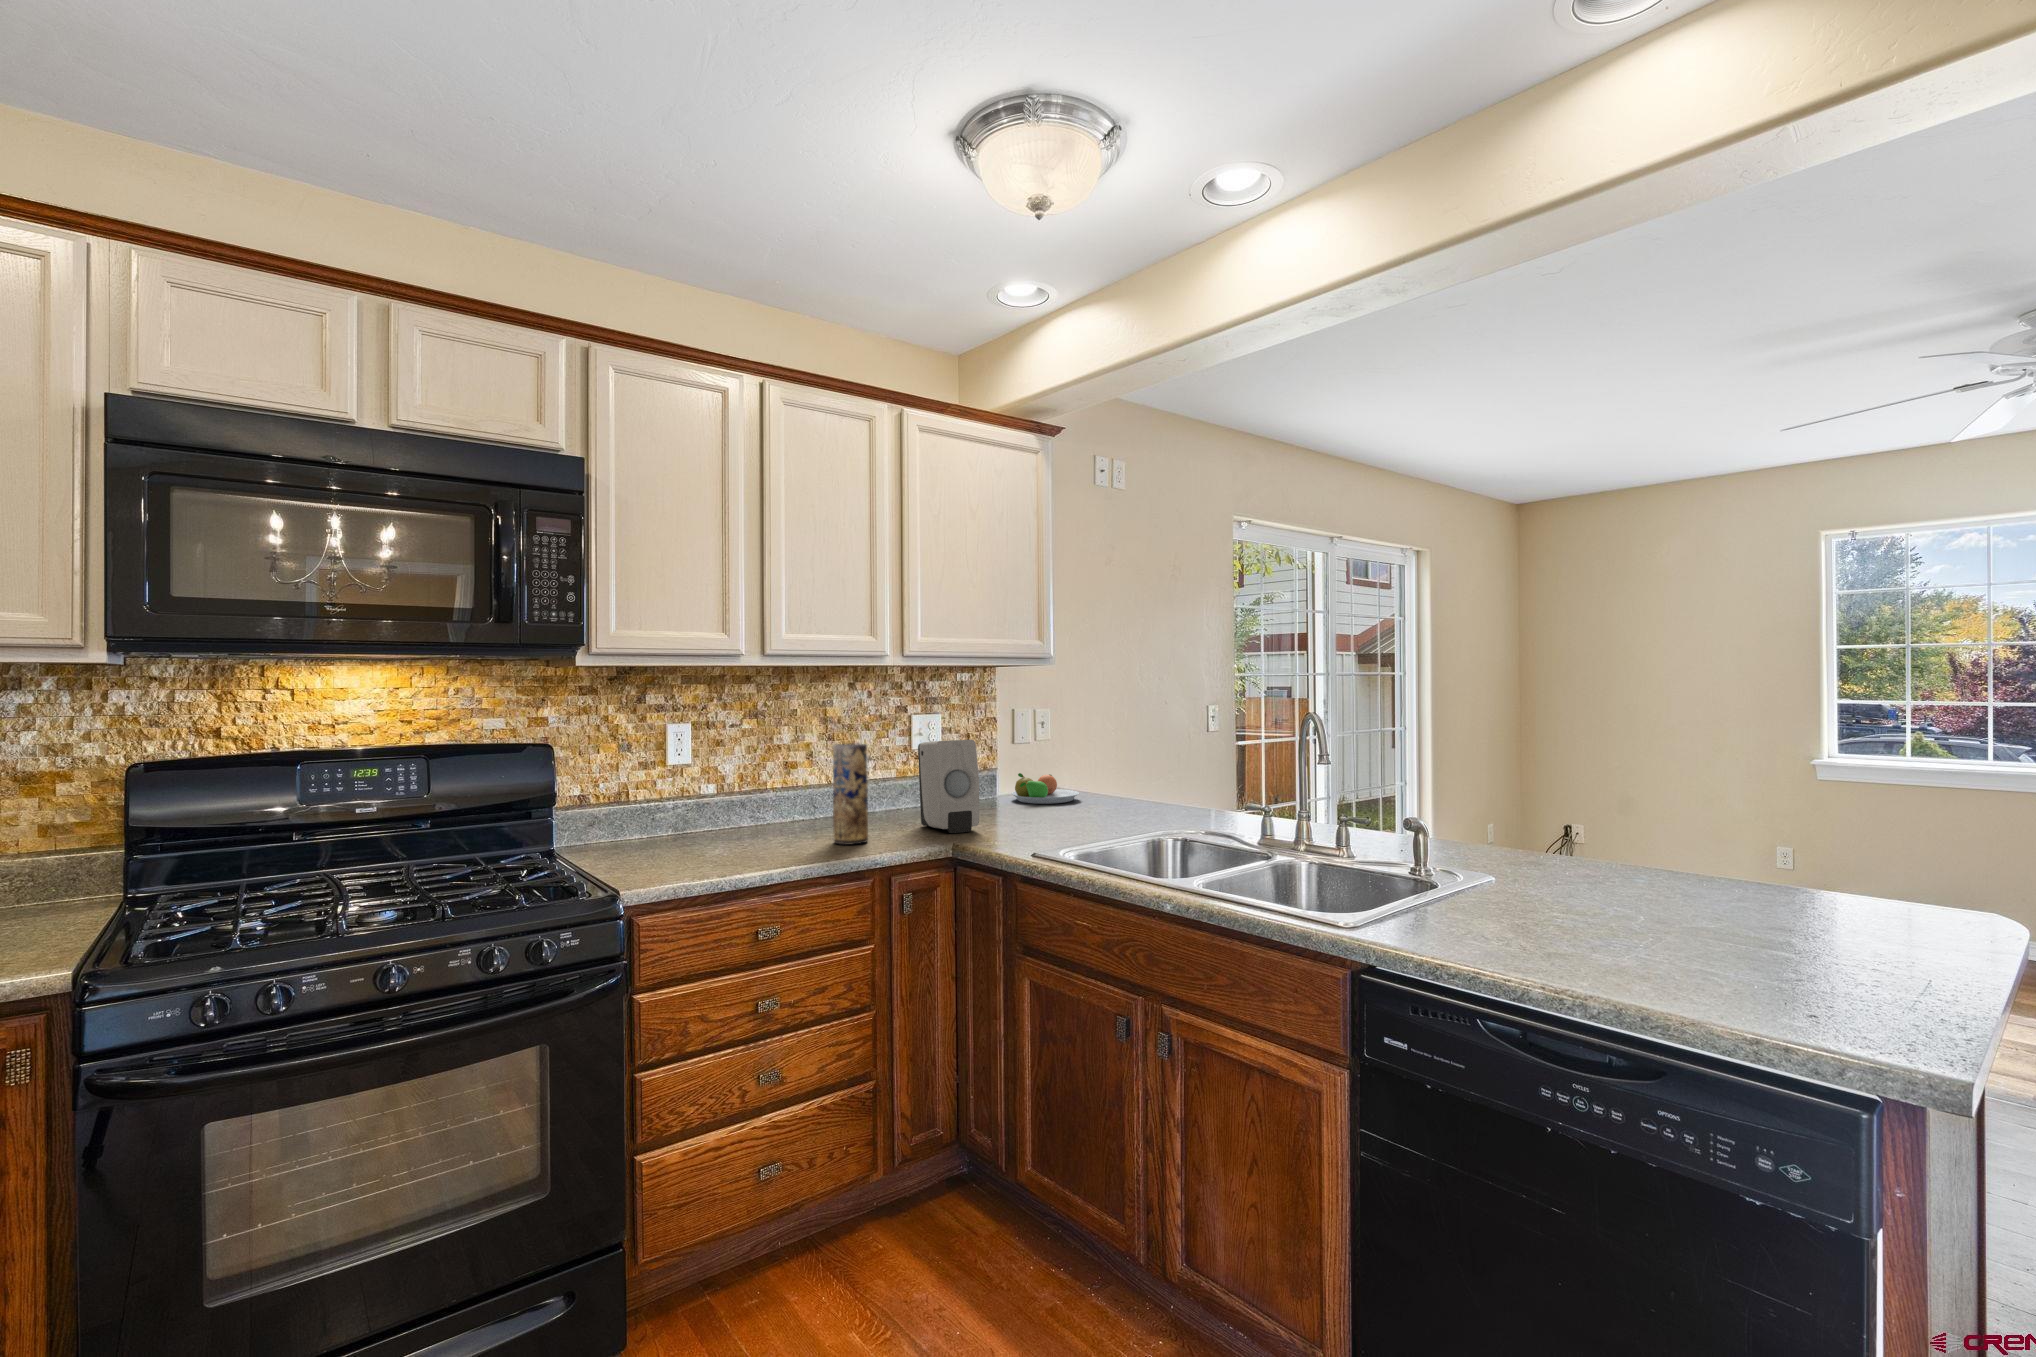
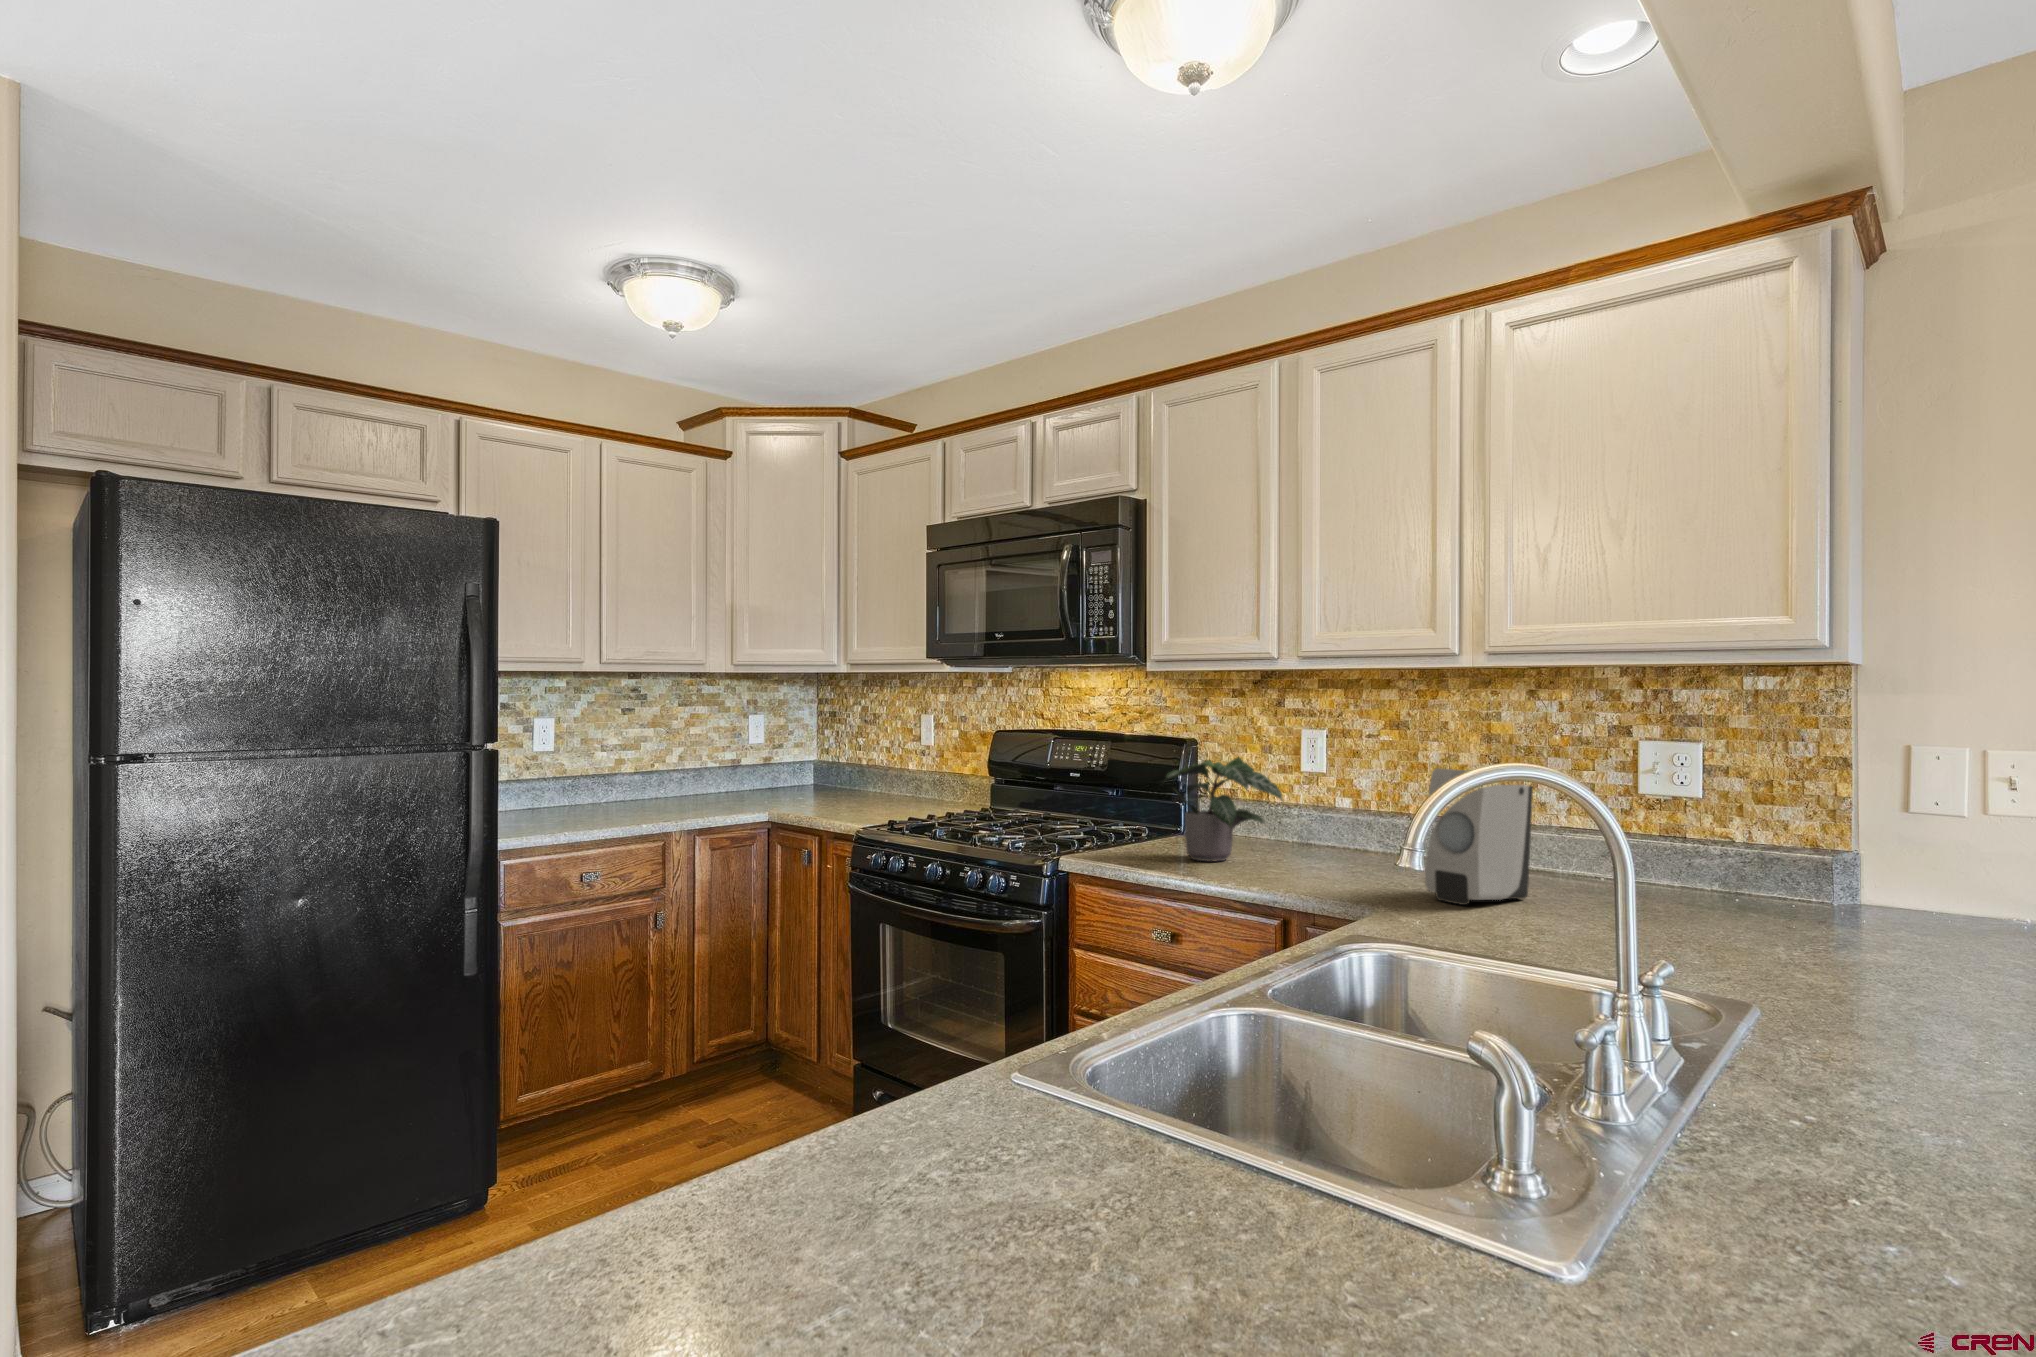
vase: present [833,744,868,845] -> none [1303,759,1346,881]
potted plant: none [670,752,801,858] -> present [1163,757,1282,861]
fruit bowl: present [1011,773,1079,804] -> none [1783,864,1977,938]

